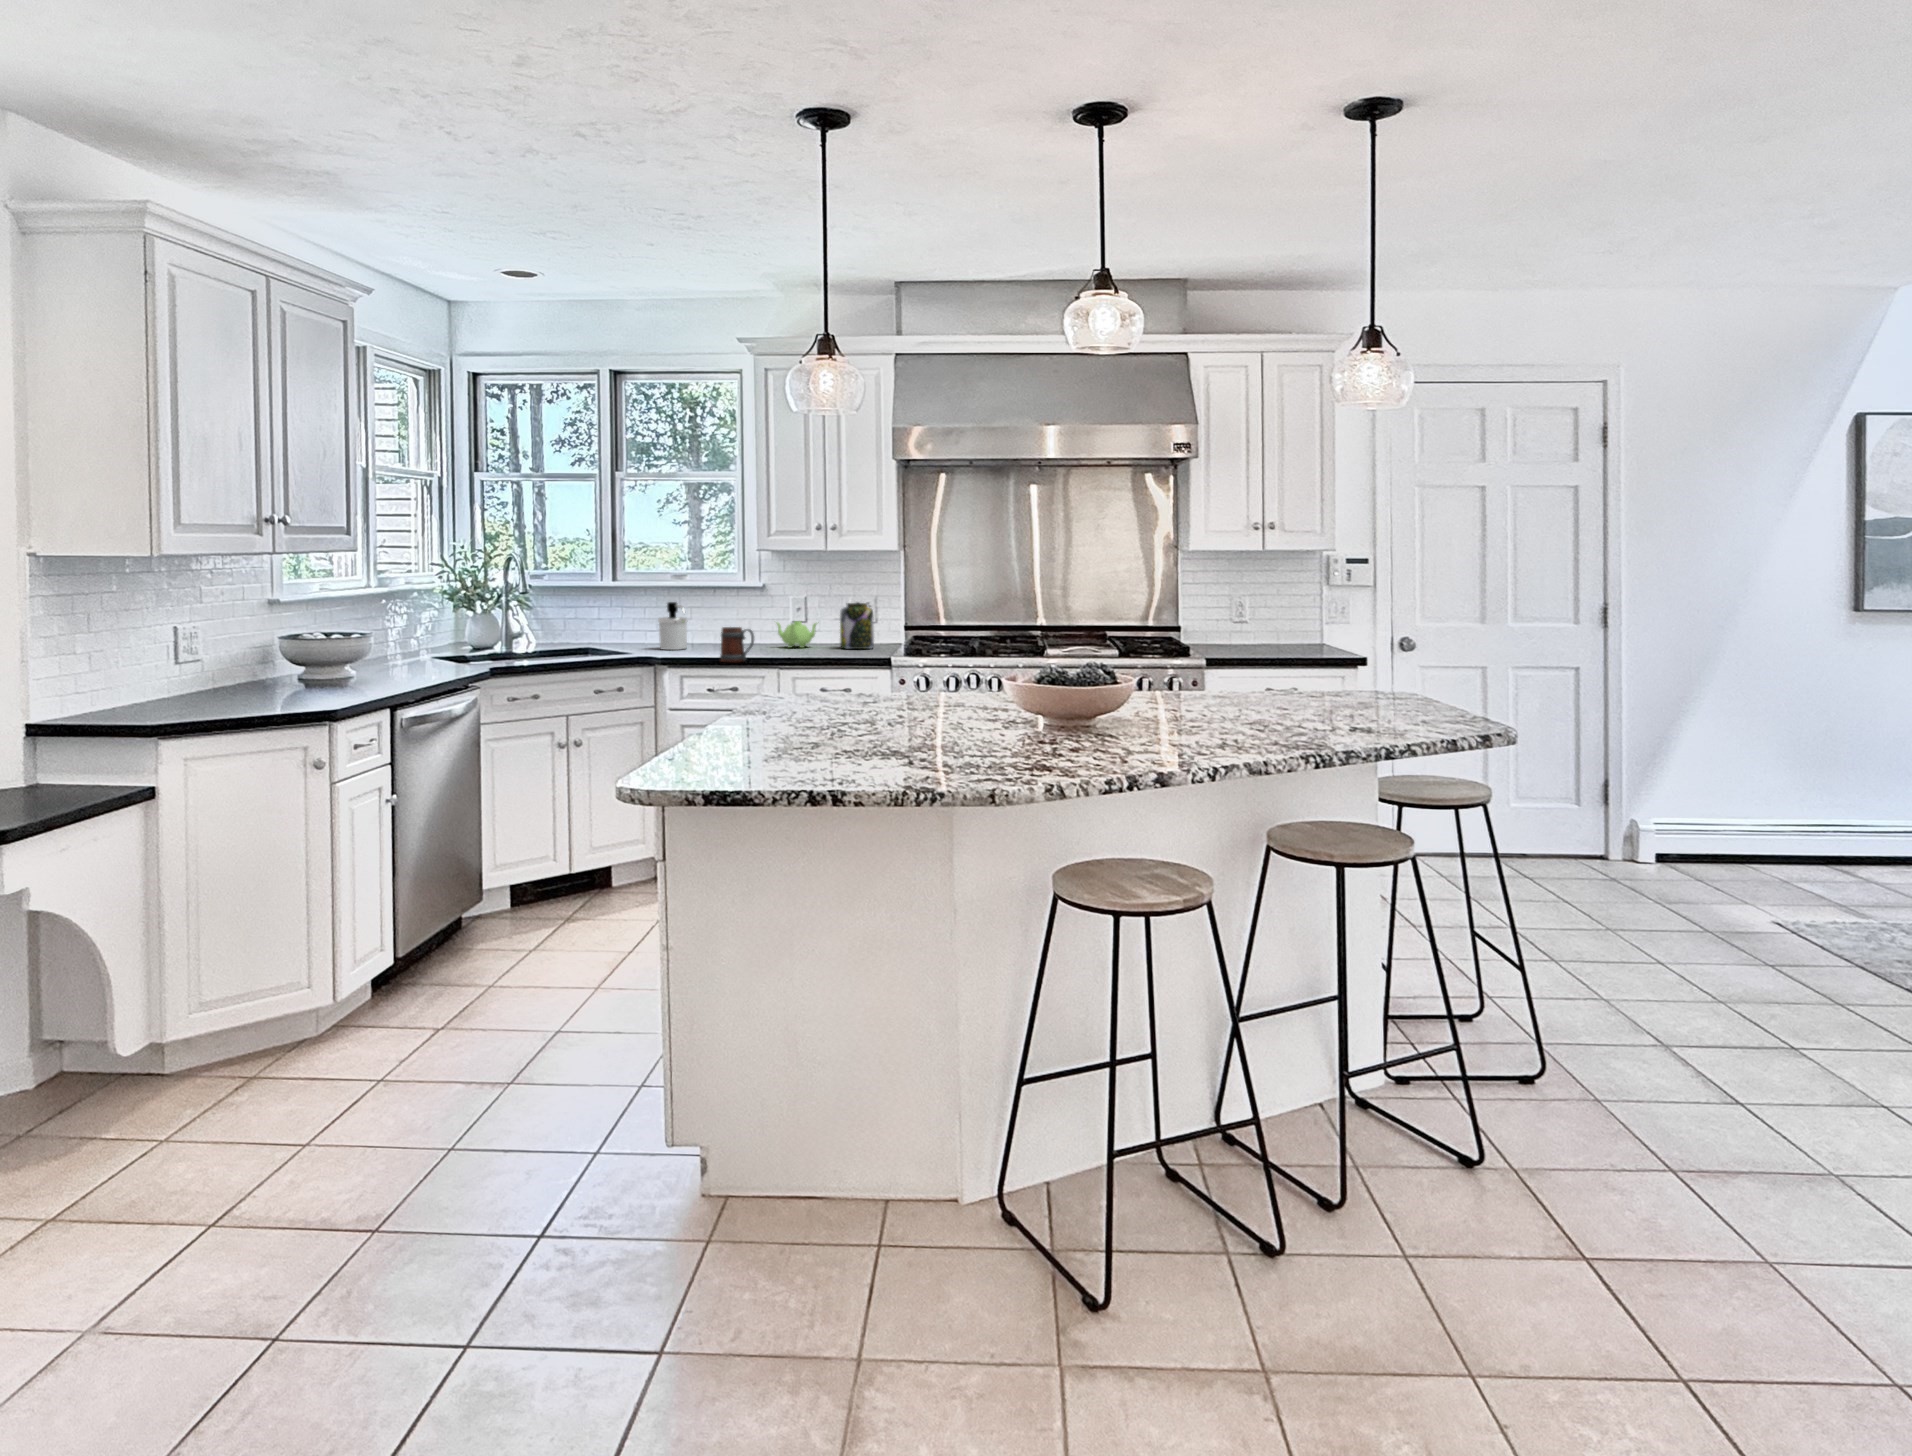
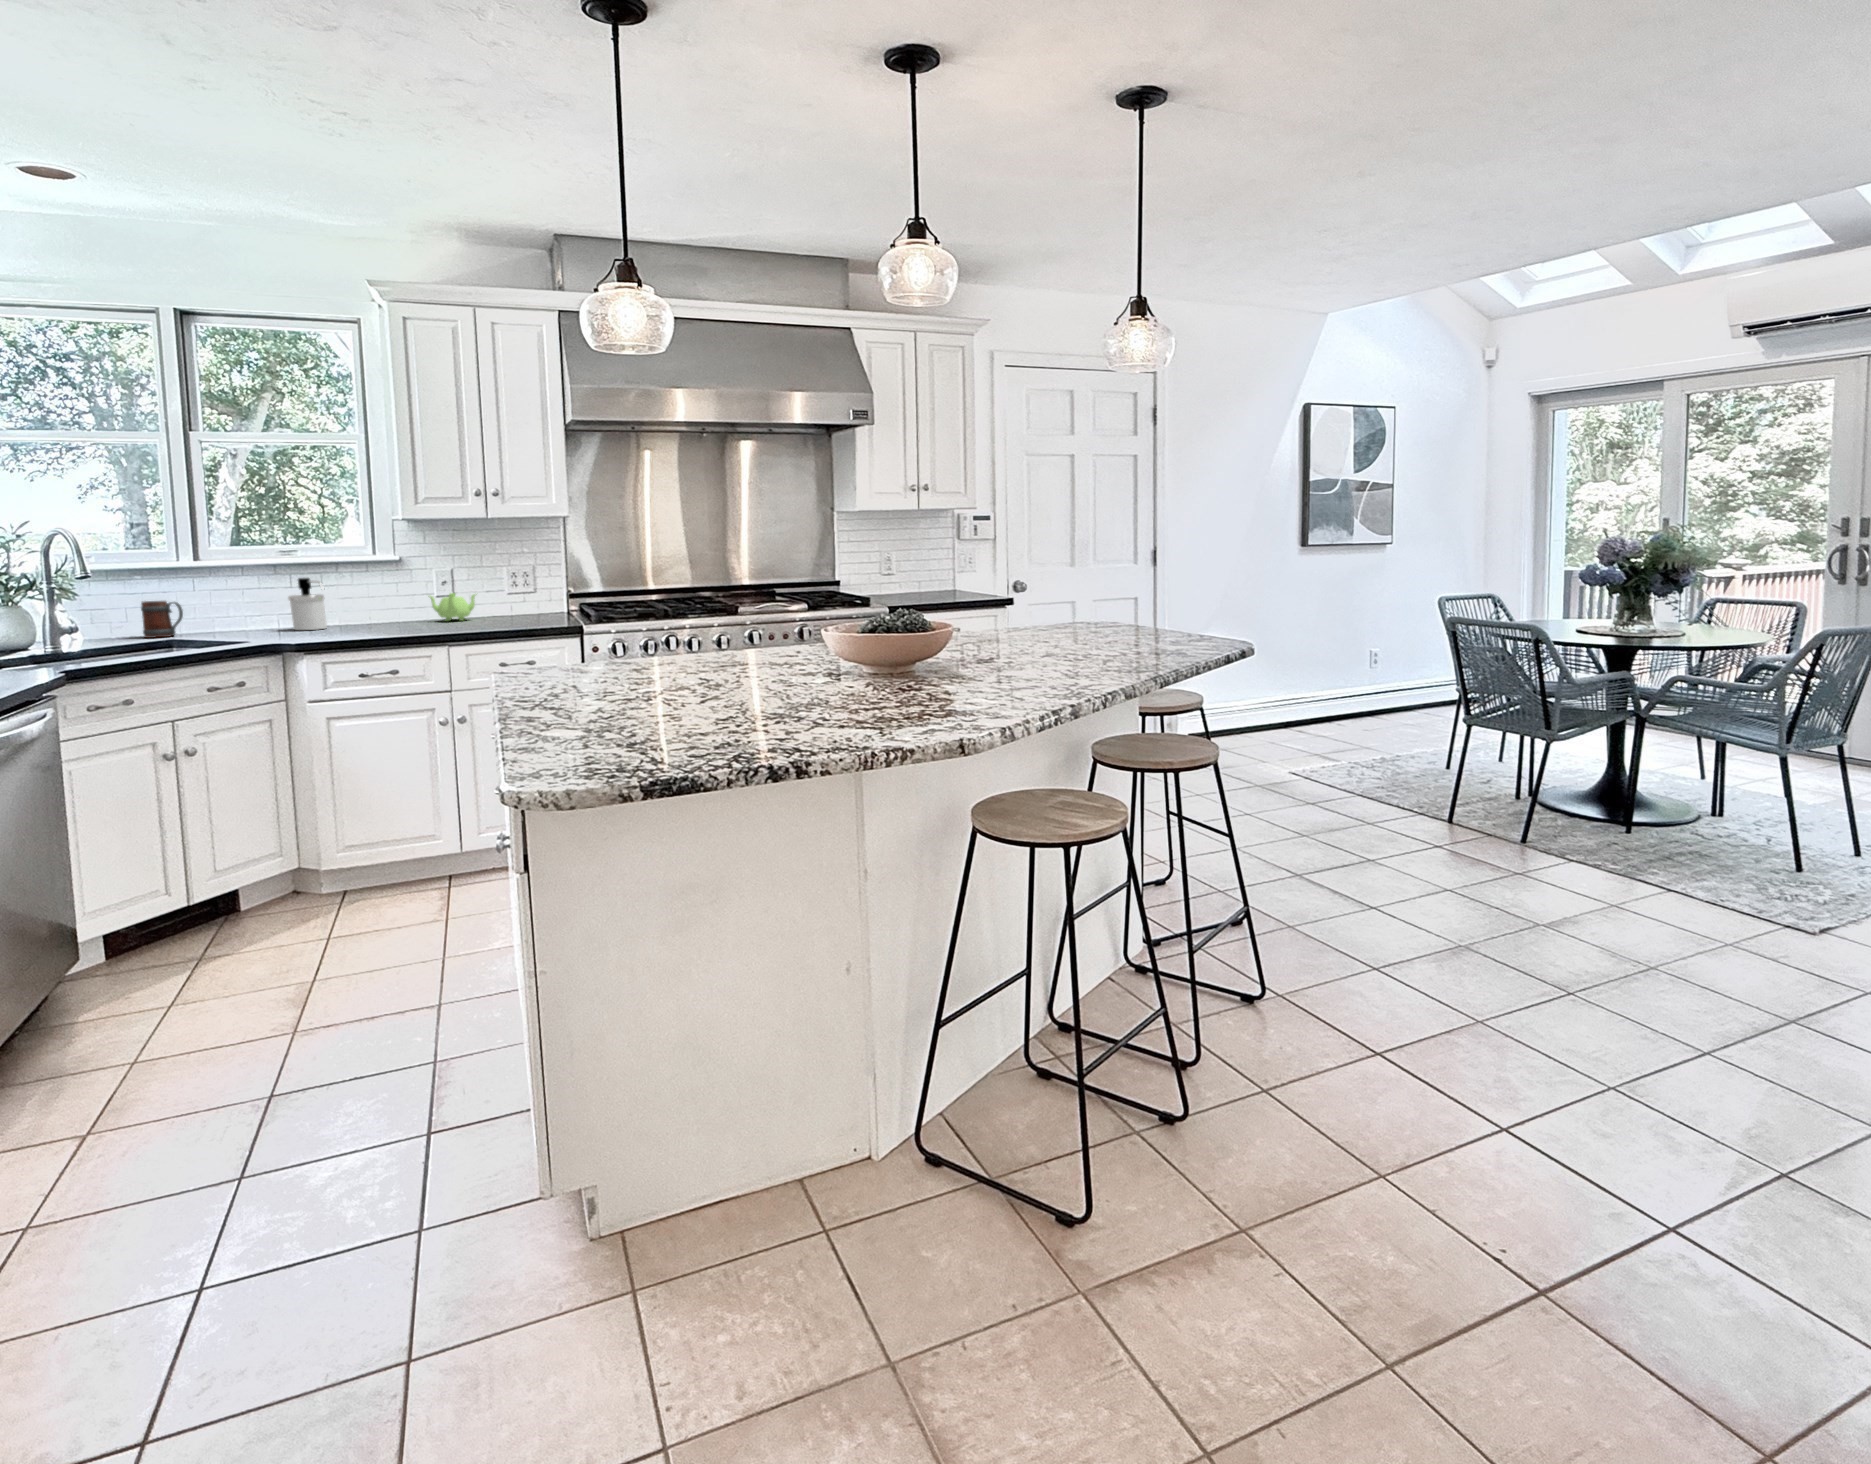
jar: present [840,603,874,649] -> none [502,571,542,619]
mug: present [720,627,754,662] -> present [141,601,183,638]

